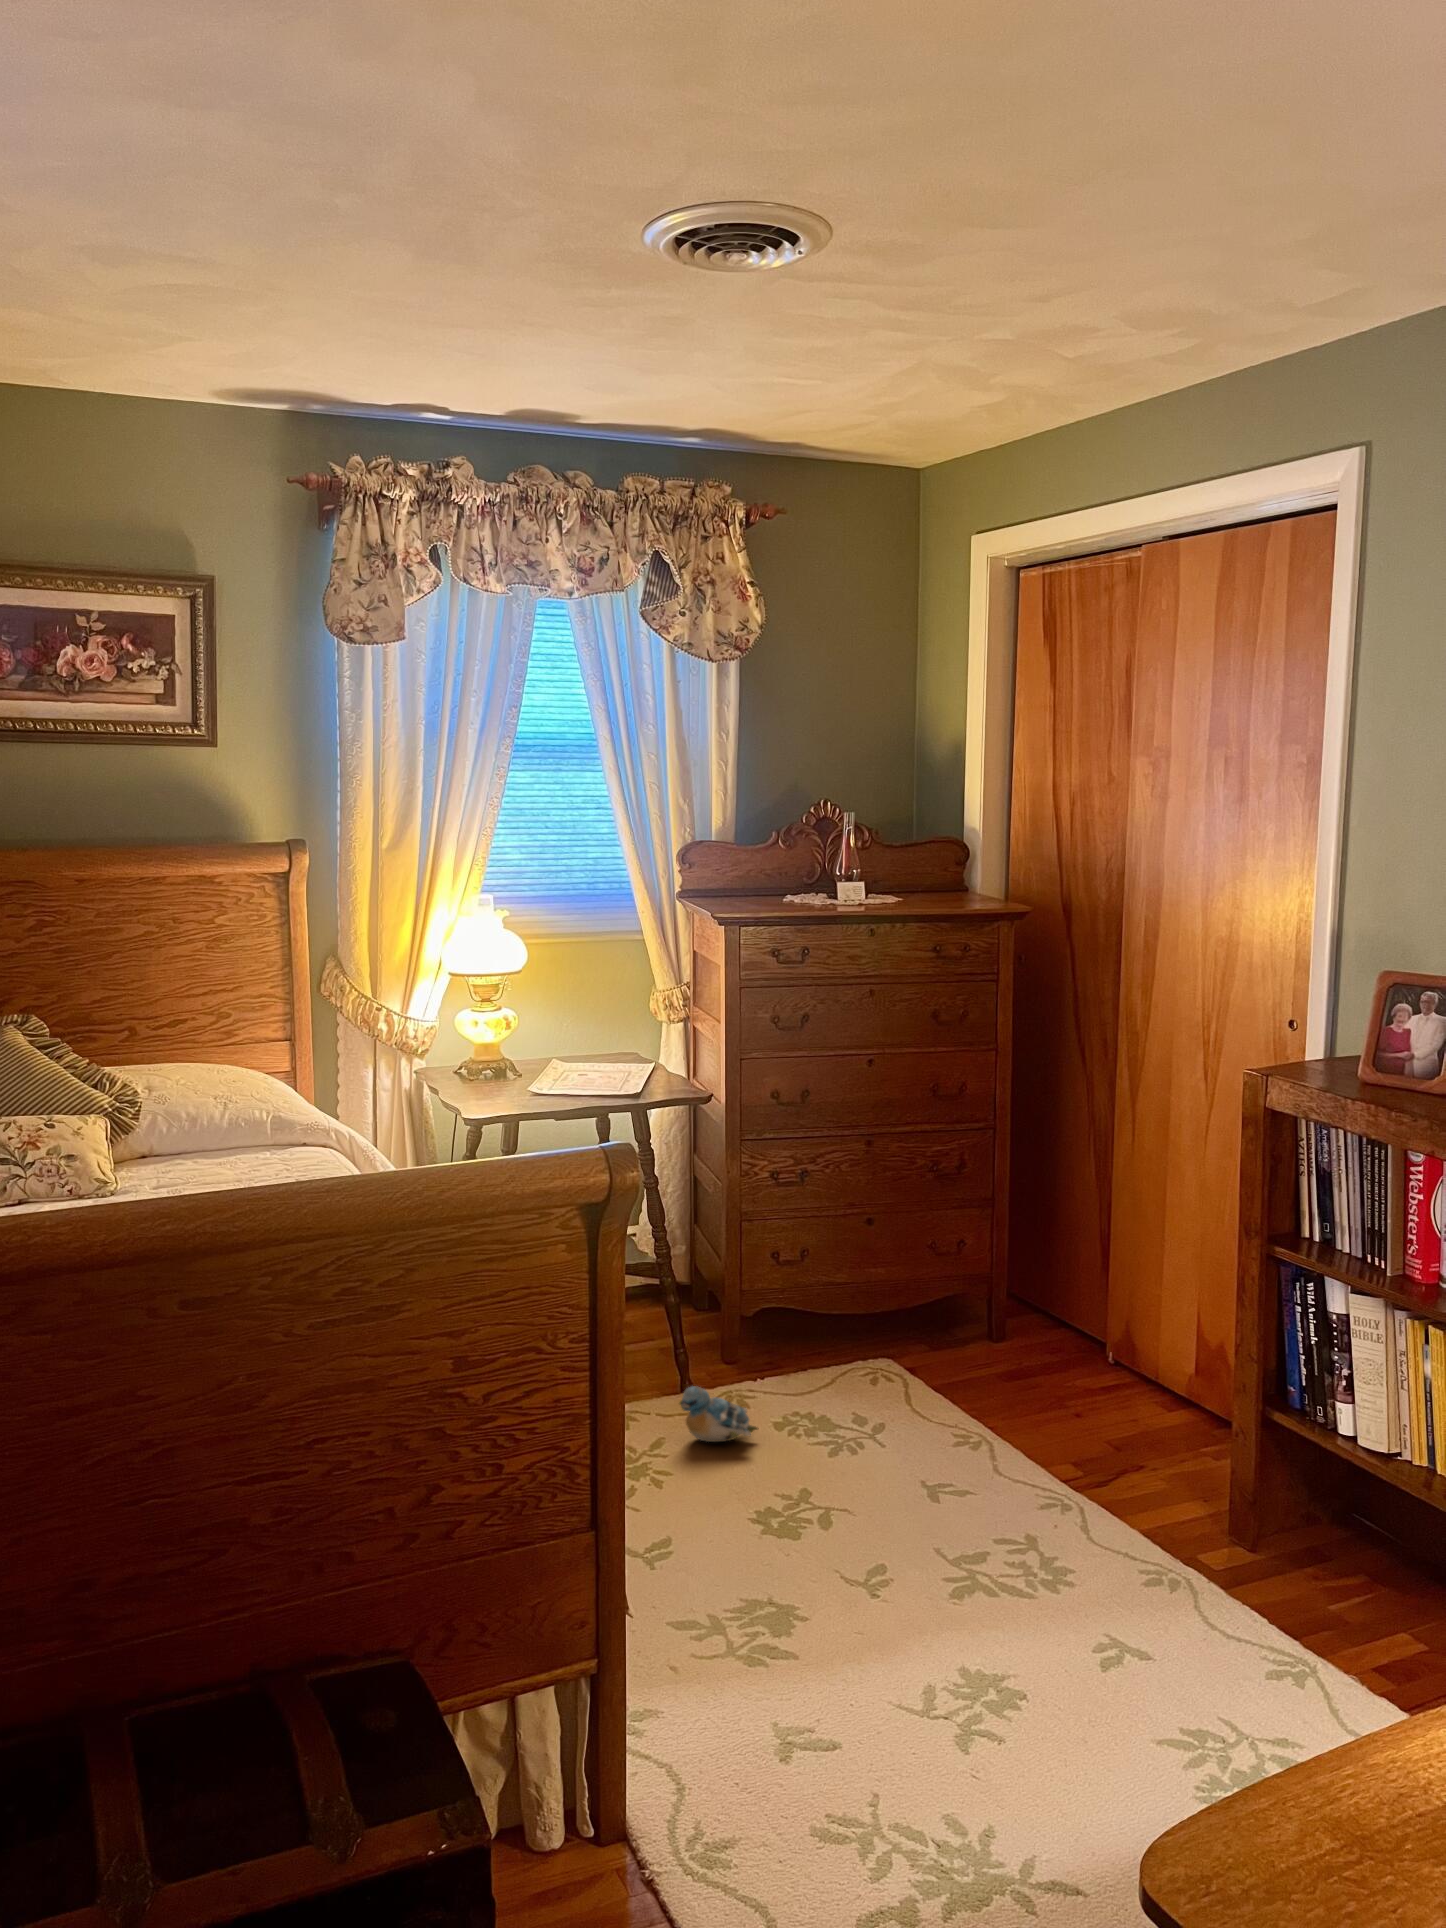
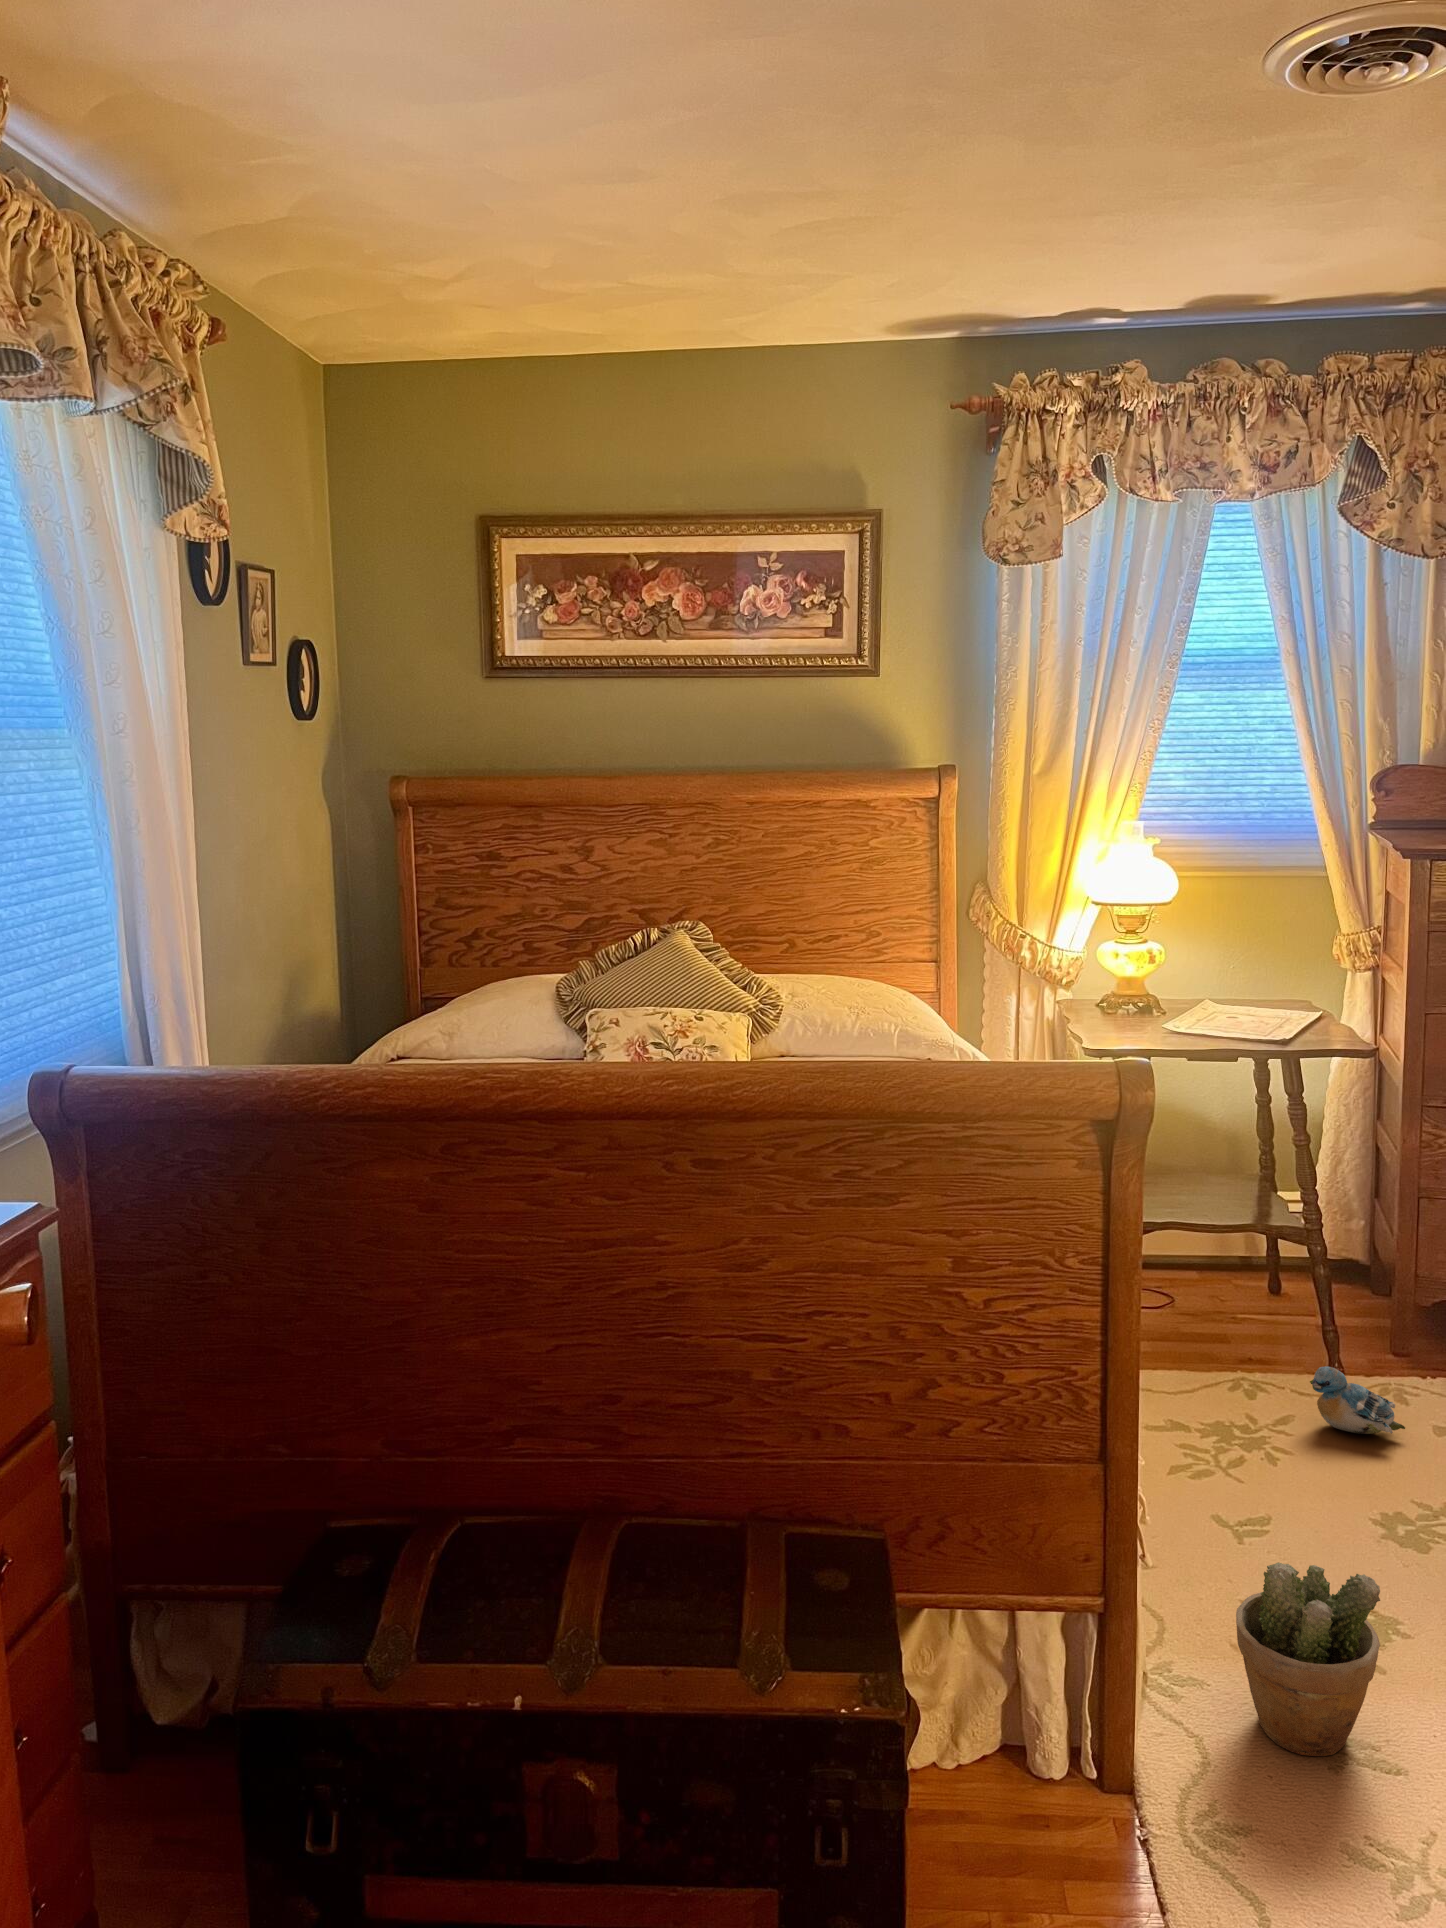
potted plant: none [690,1574,813,1754] -> present [1236,1562,1380,1756]

